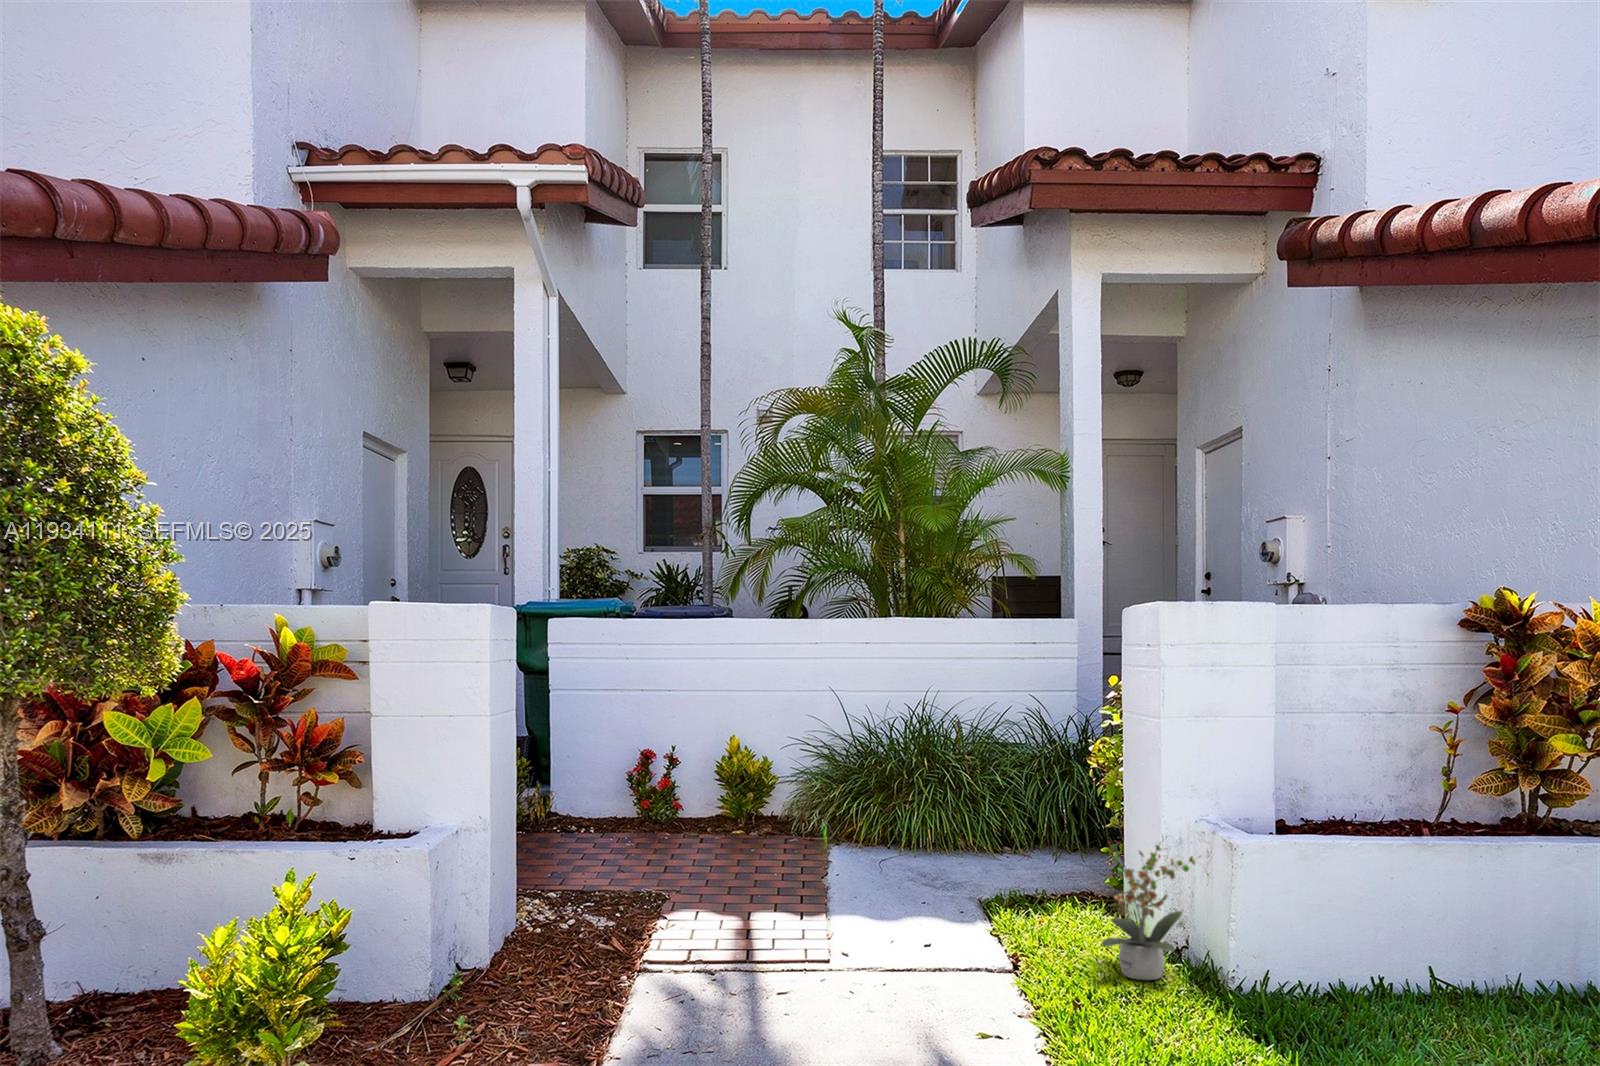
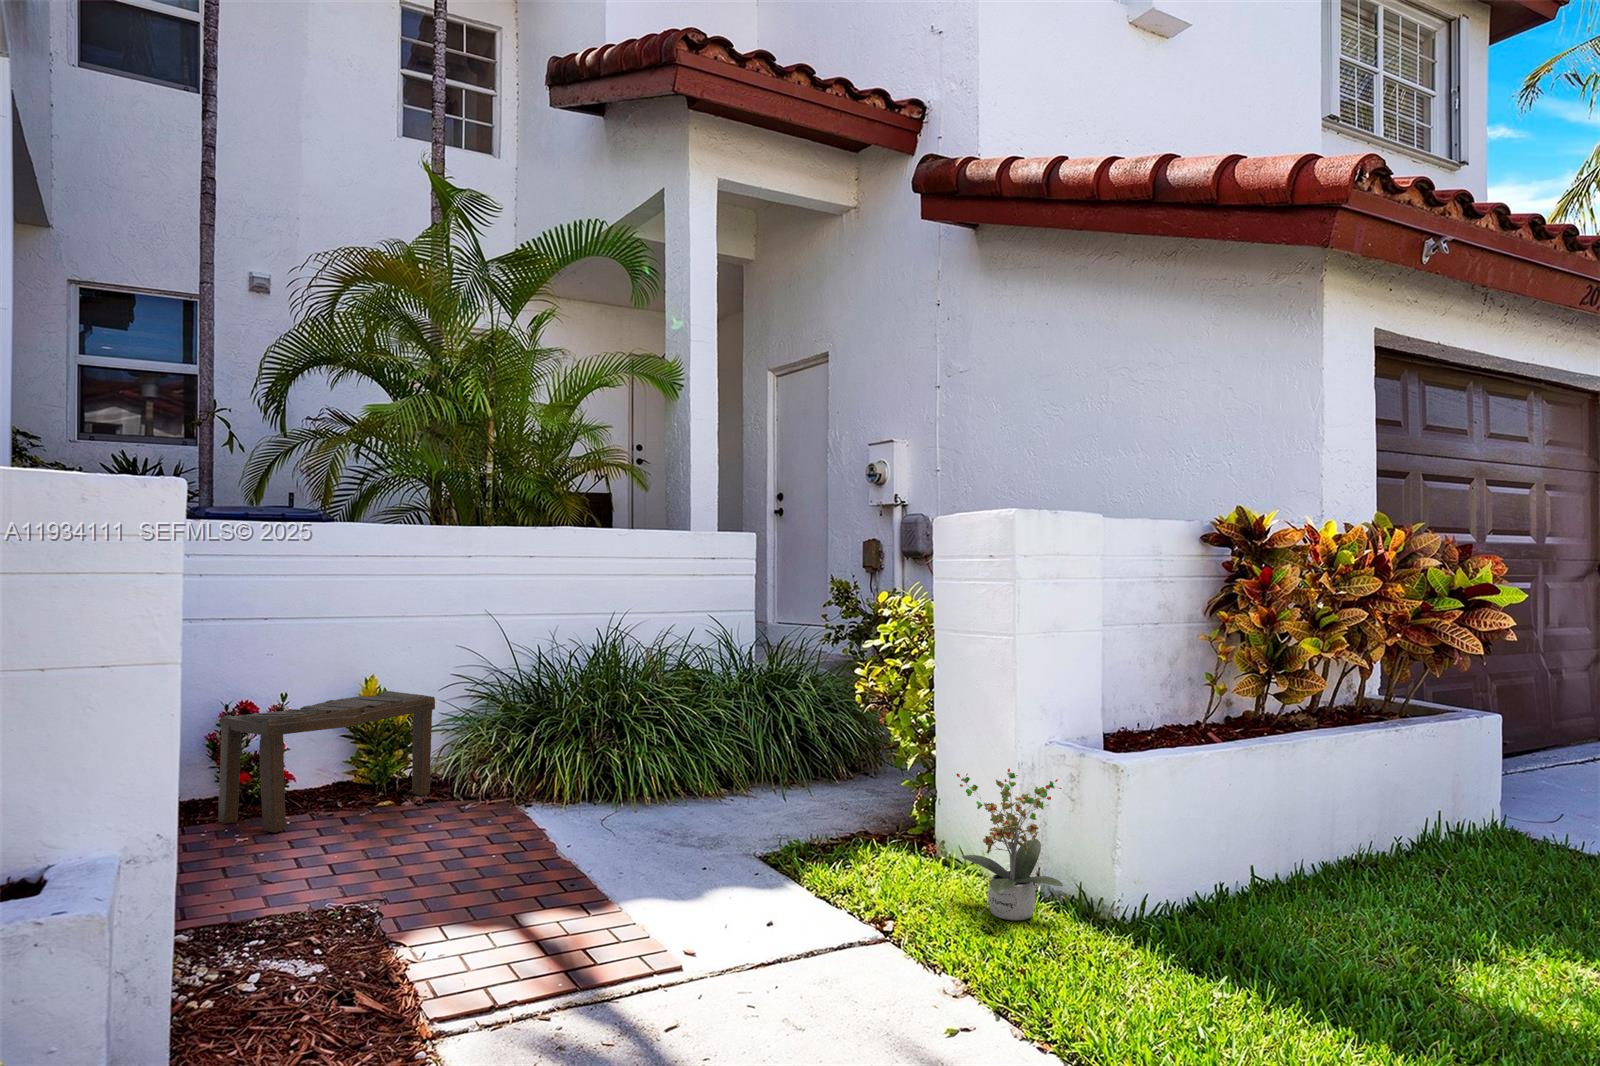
bench: none [645,749,800,847] -> present [218,691,435,833]

